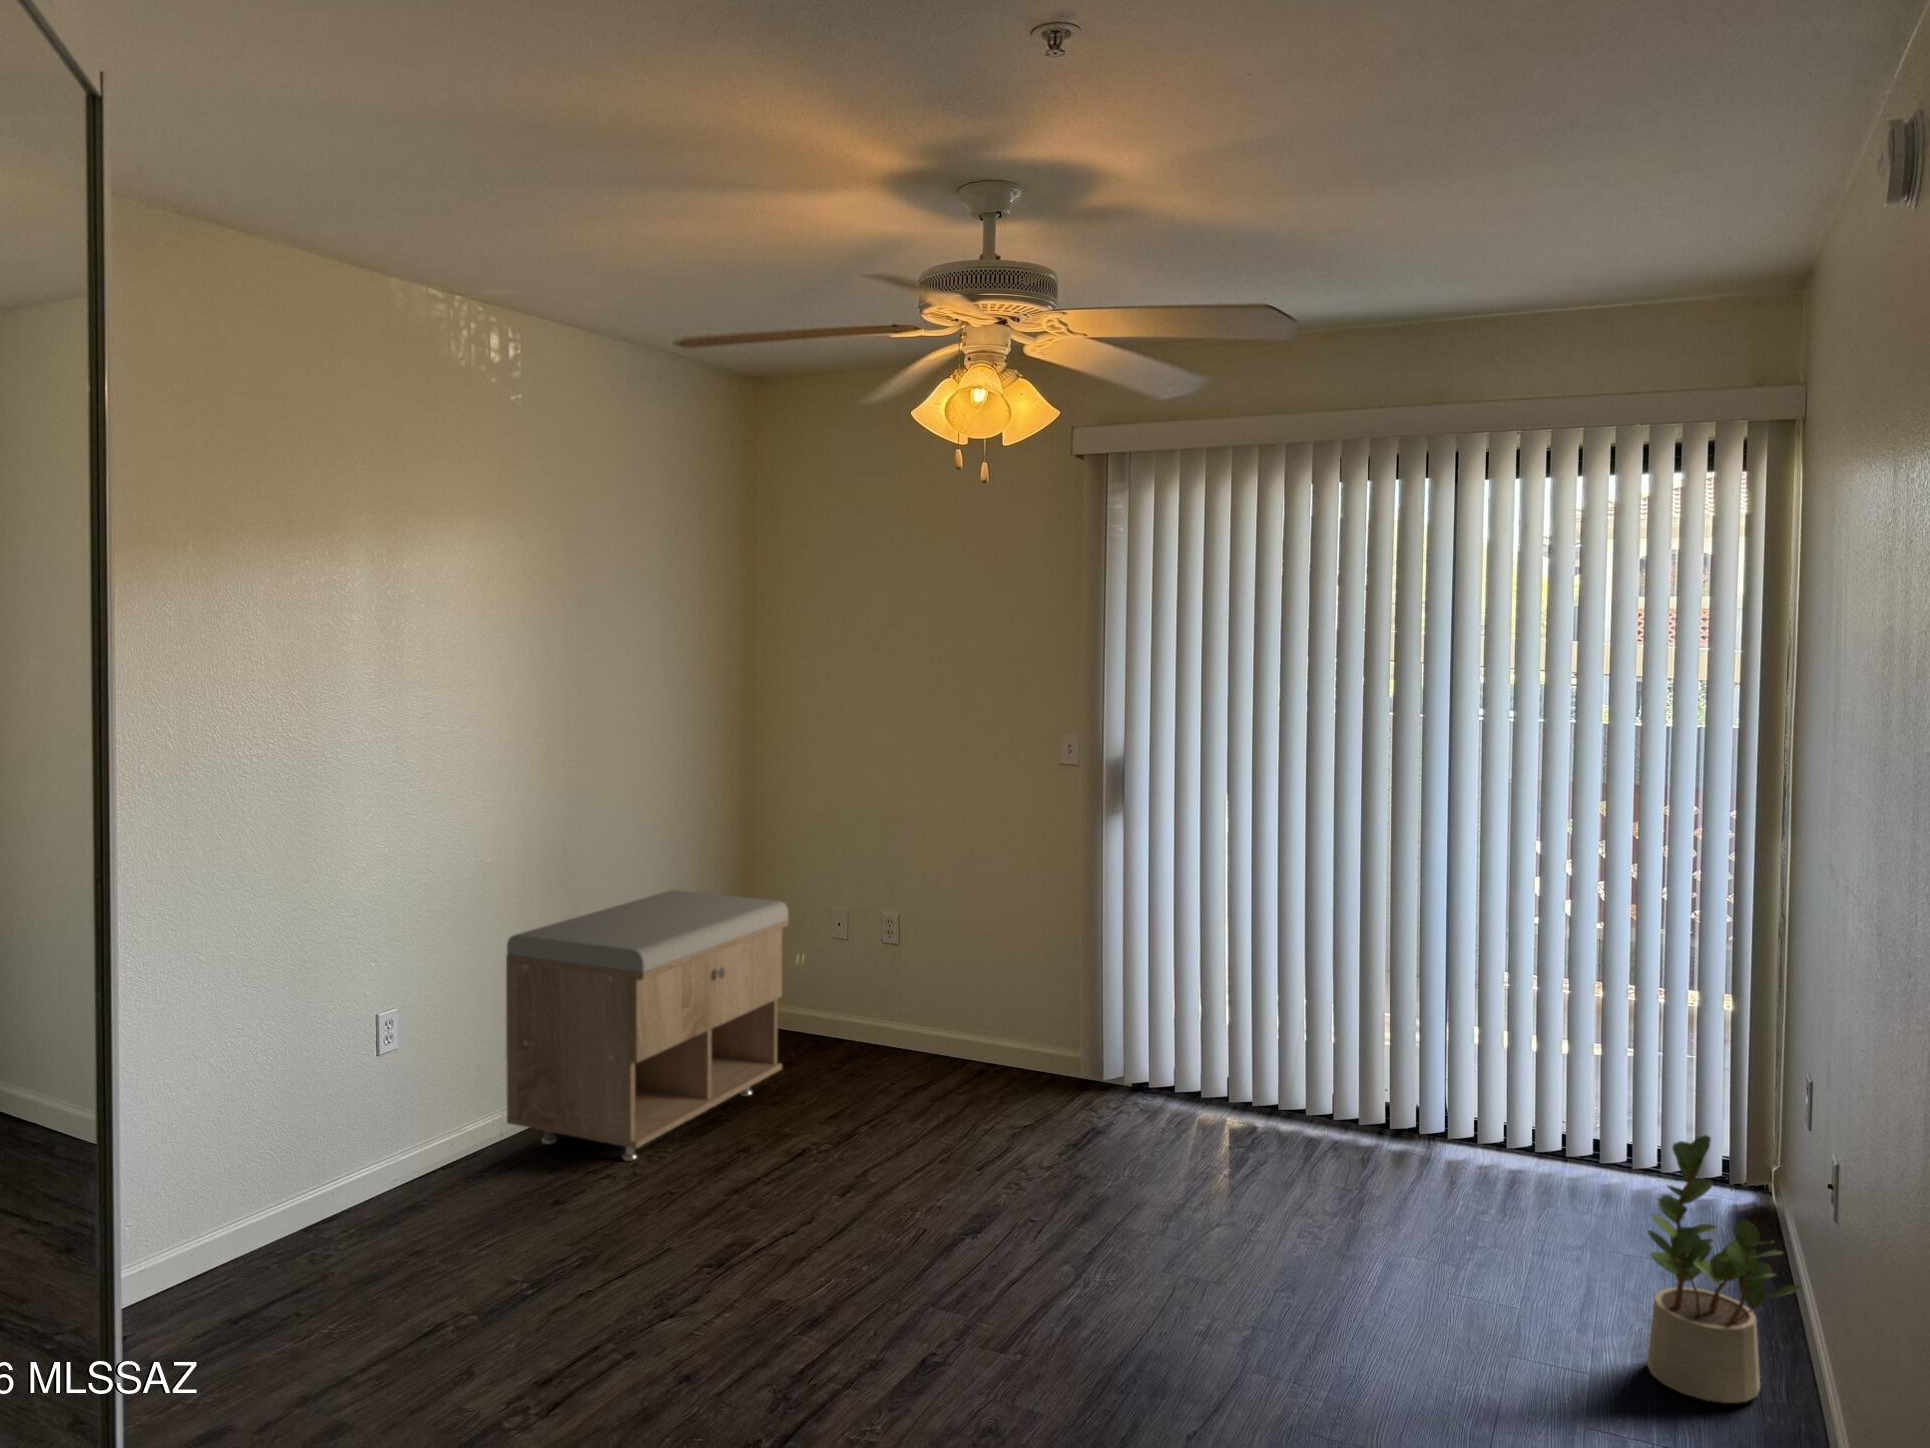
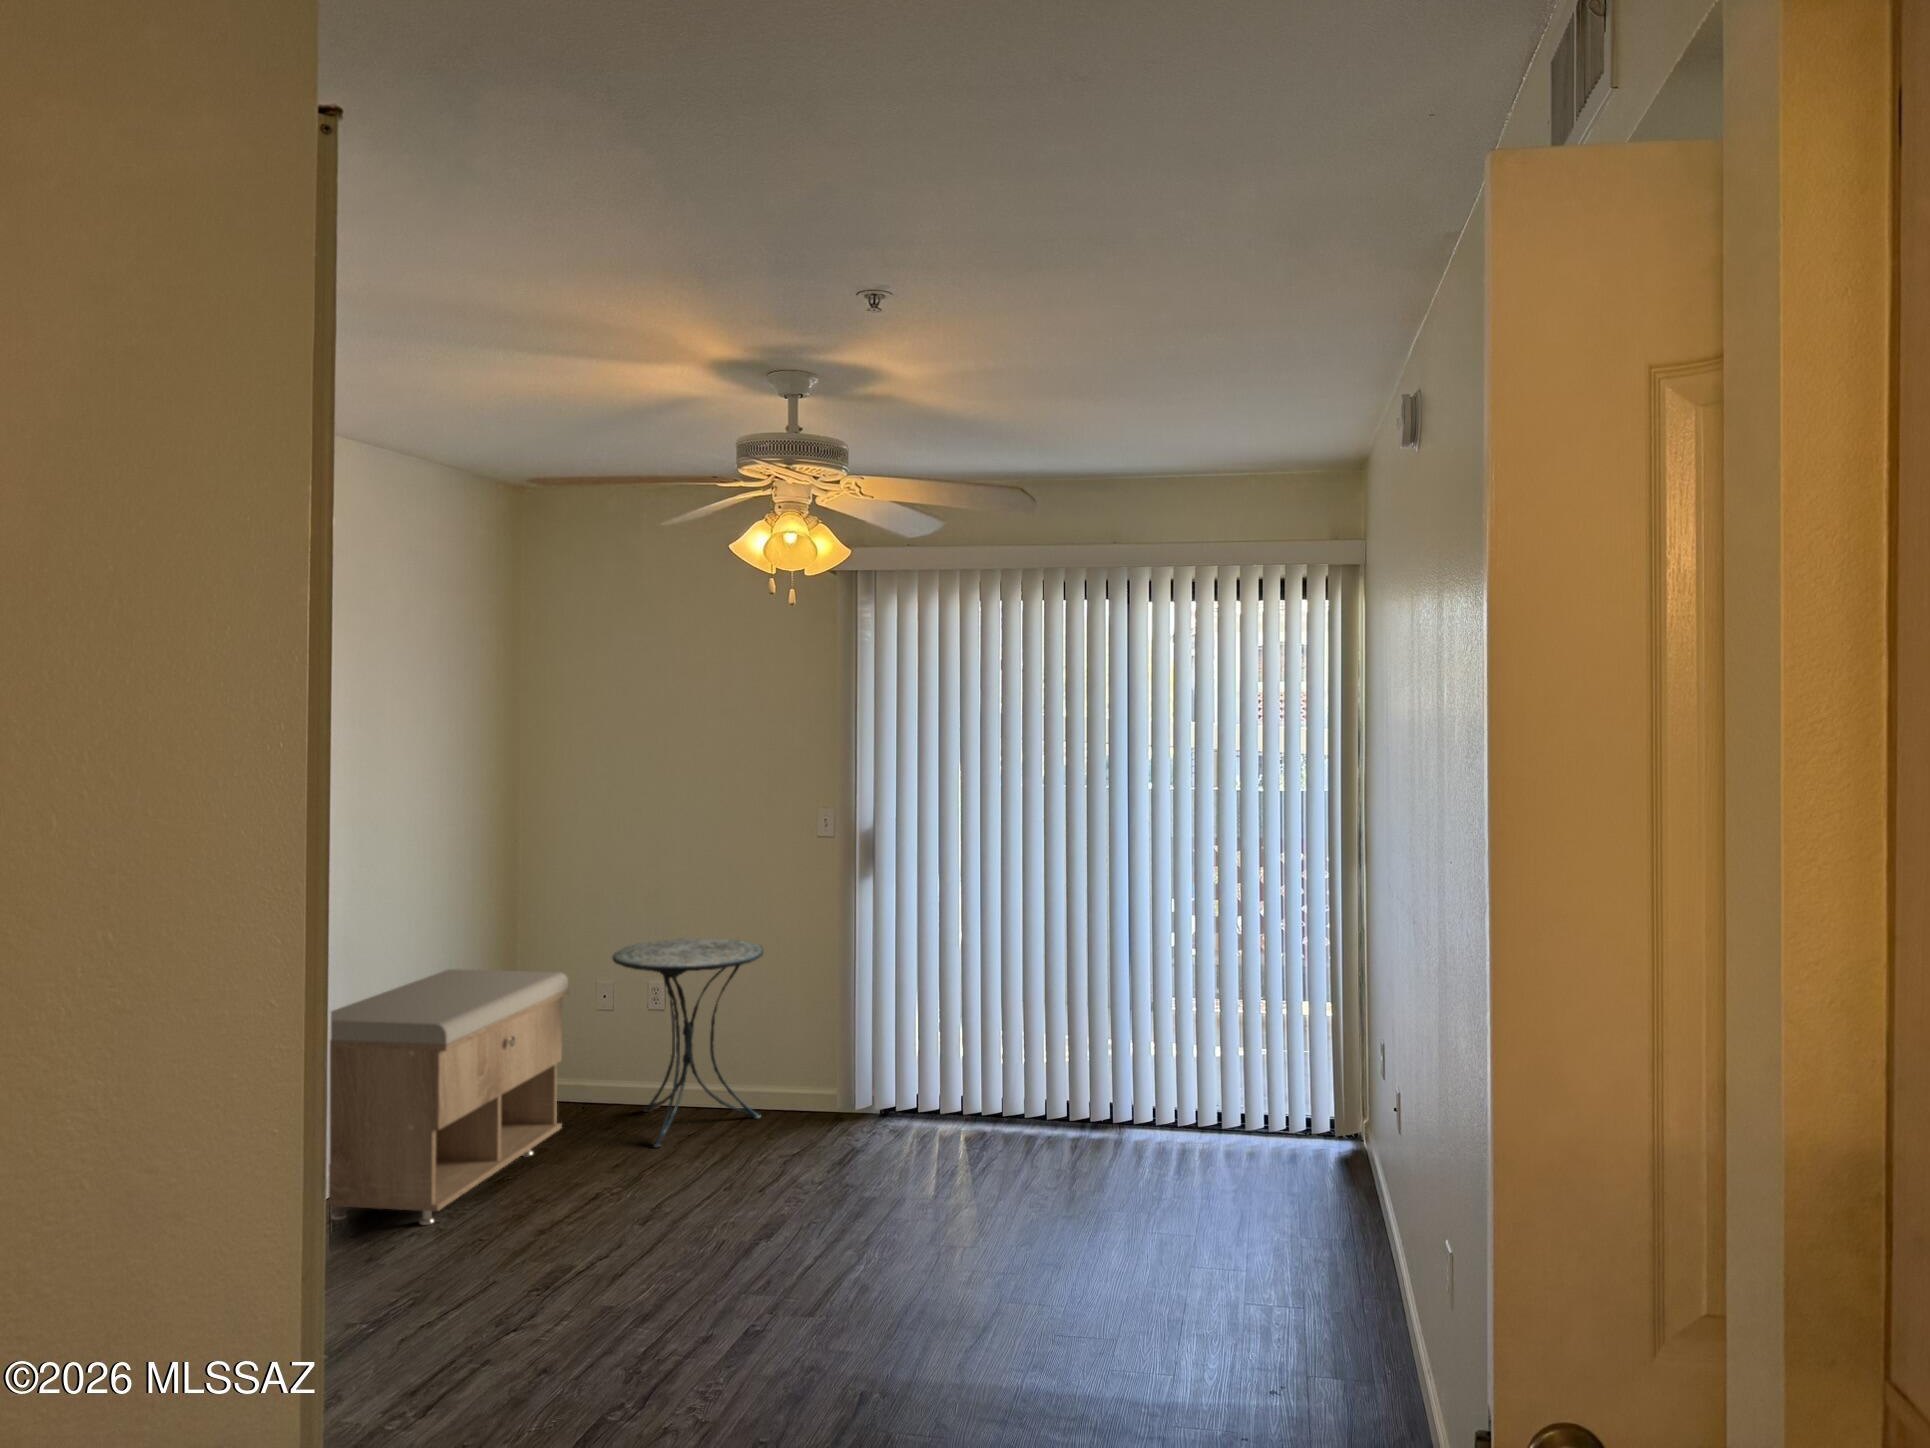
side table: none [837,872,1003,1101] -> present [613,939,763,1148]
potted plant: present [1647,1135,1802,1403] -> none [1288,1090,1389,1286]

